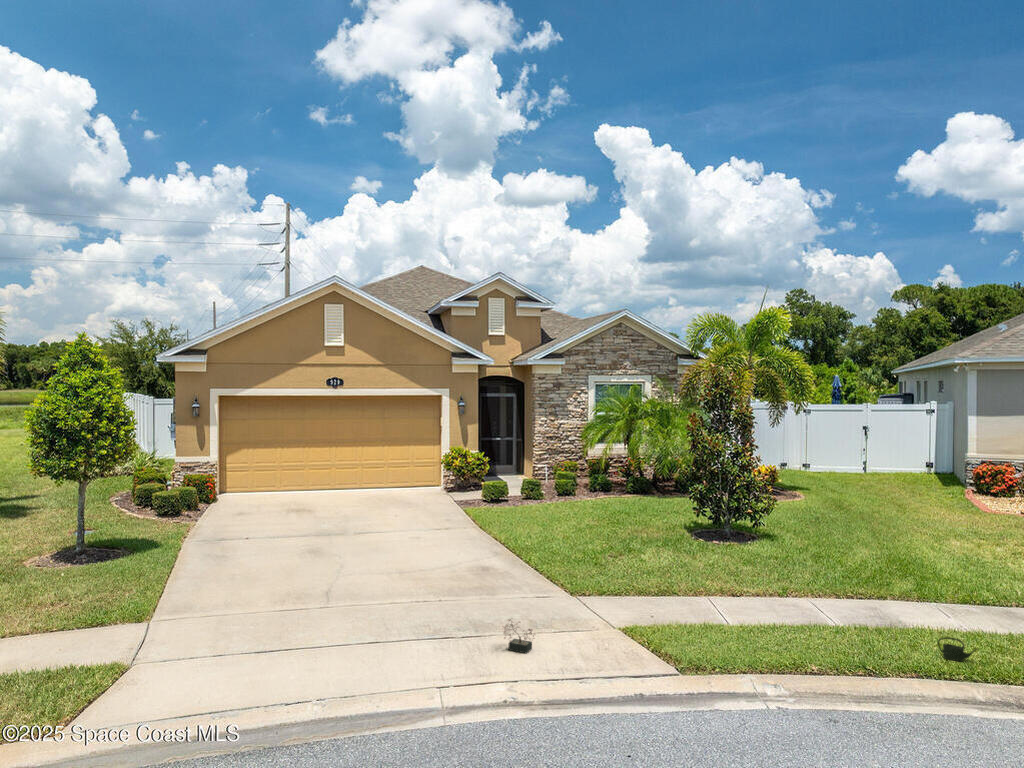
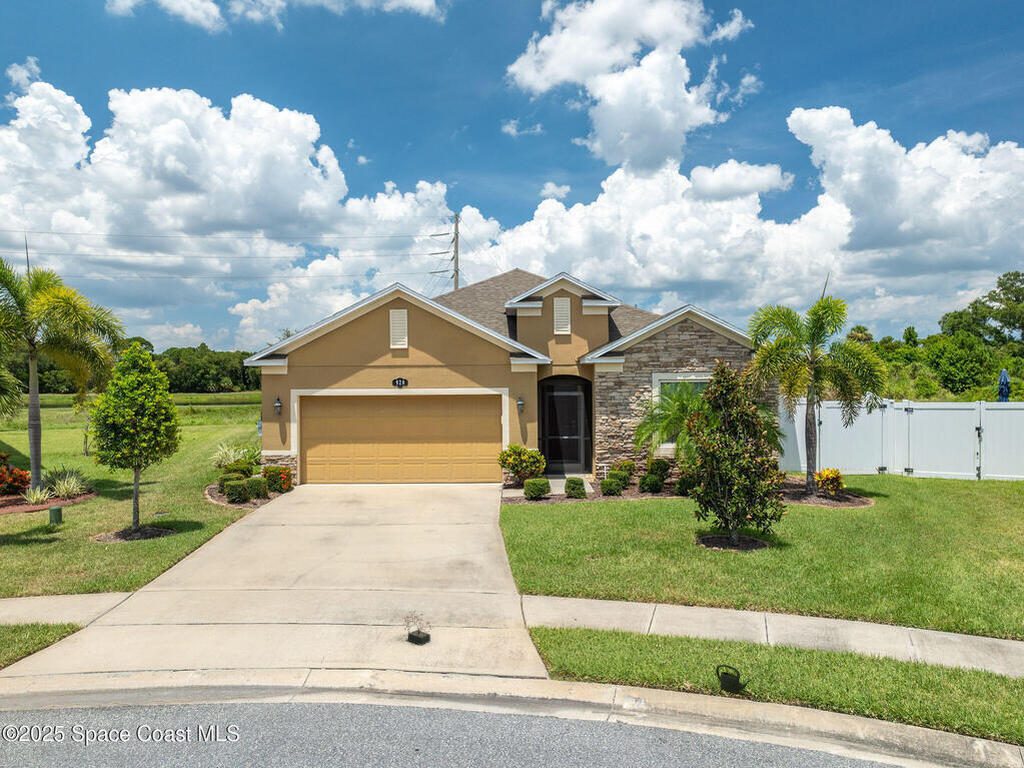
watering can: present [938,637,978,661] -> present [716,665,752,693]

